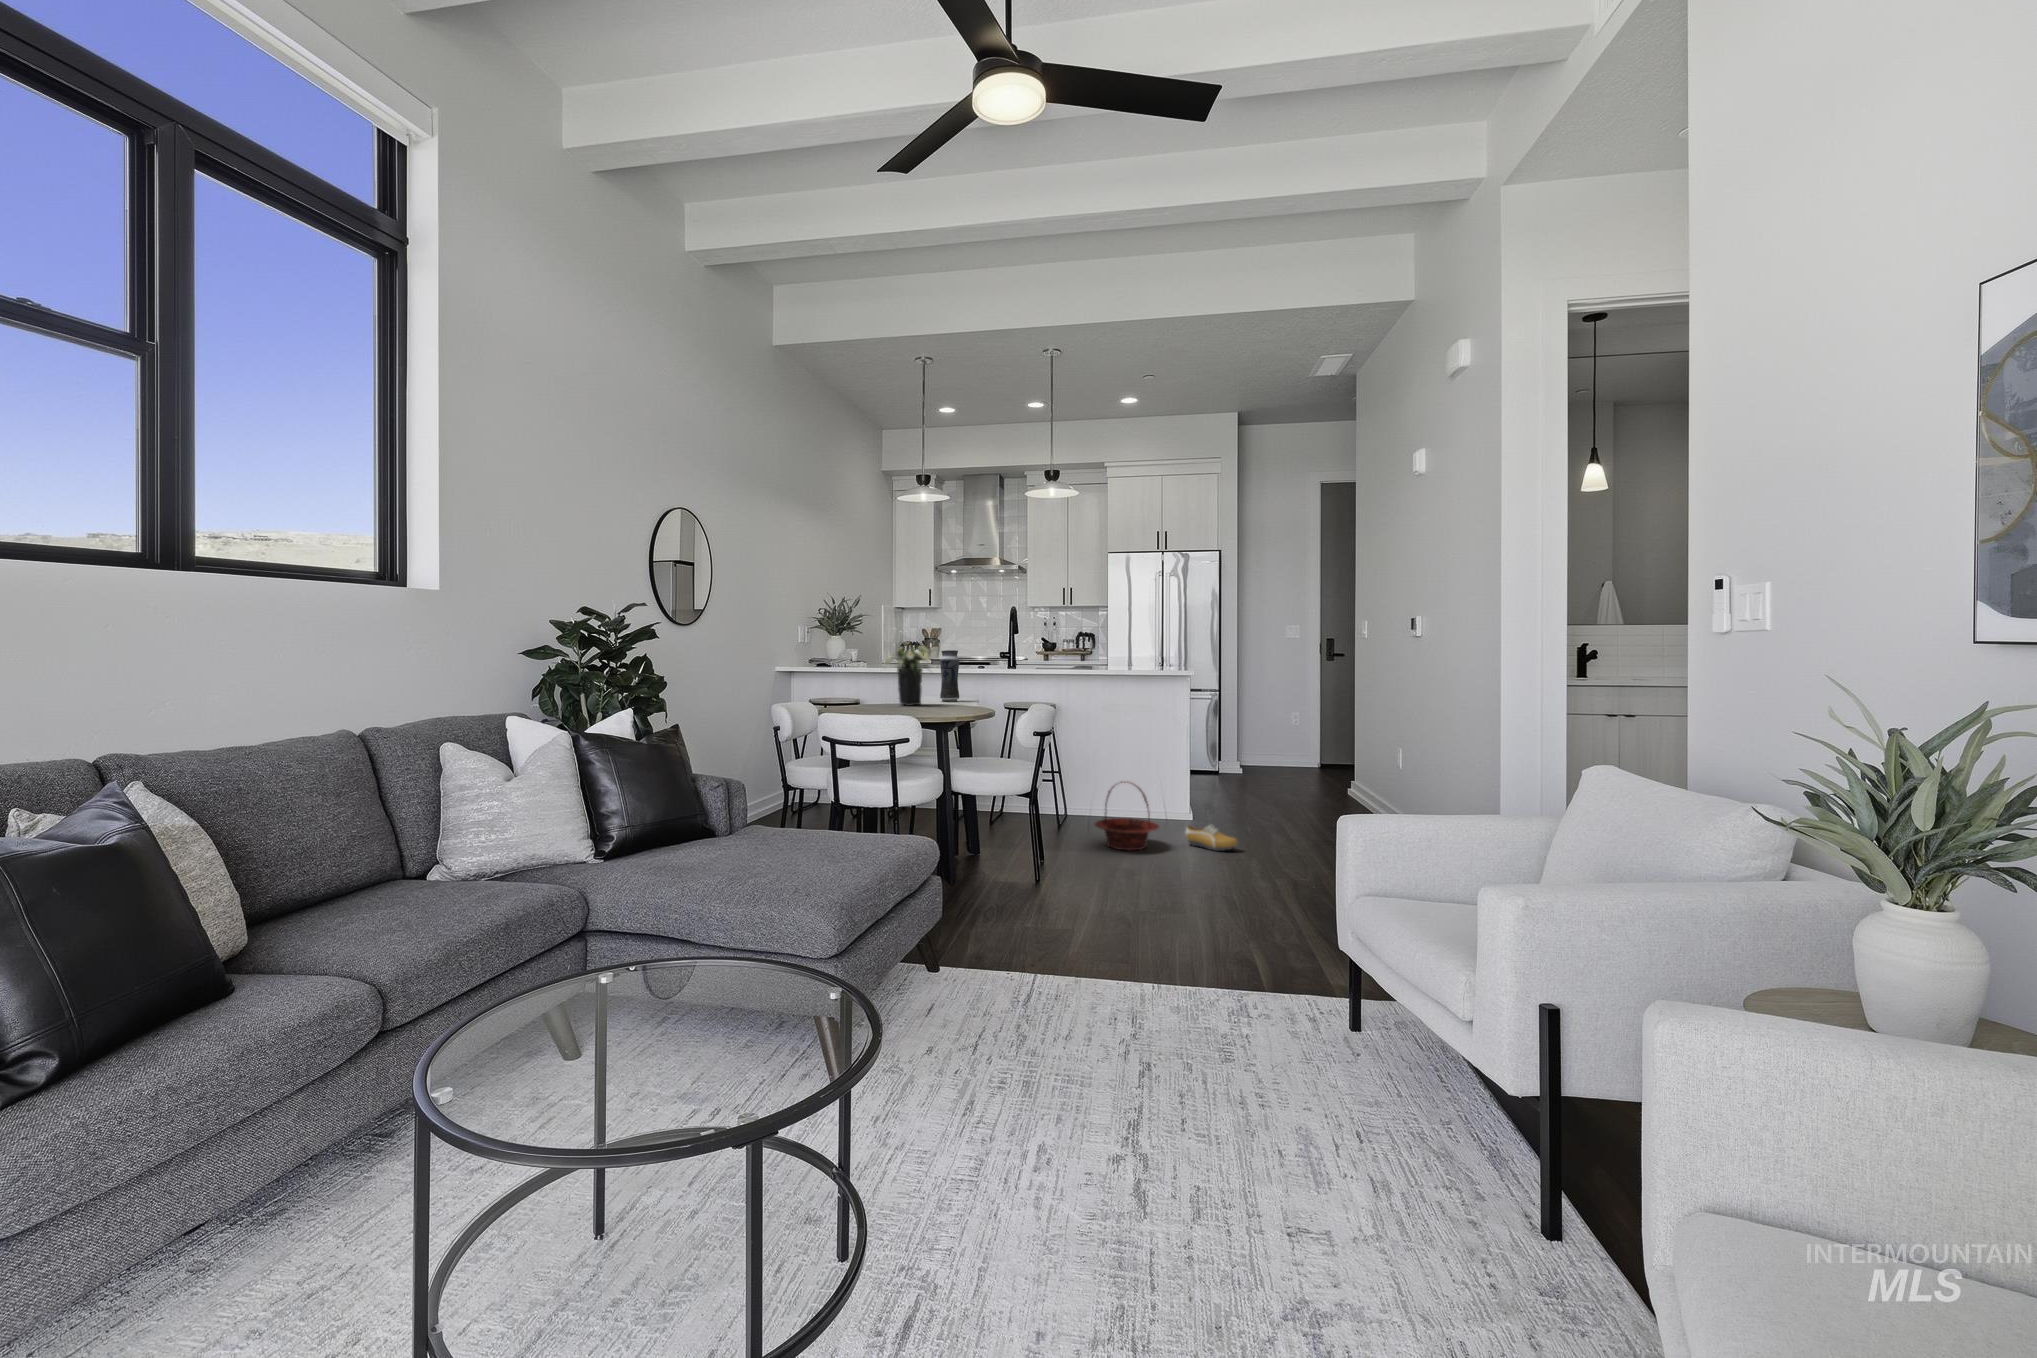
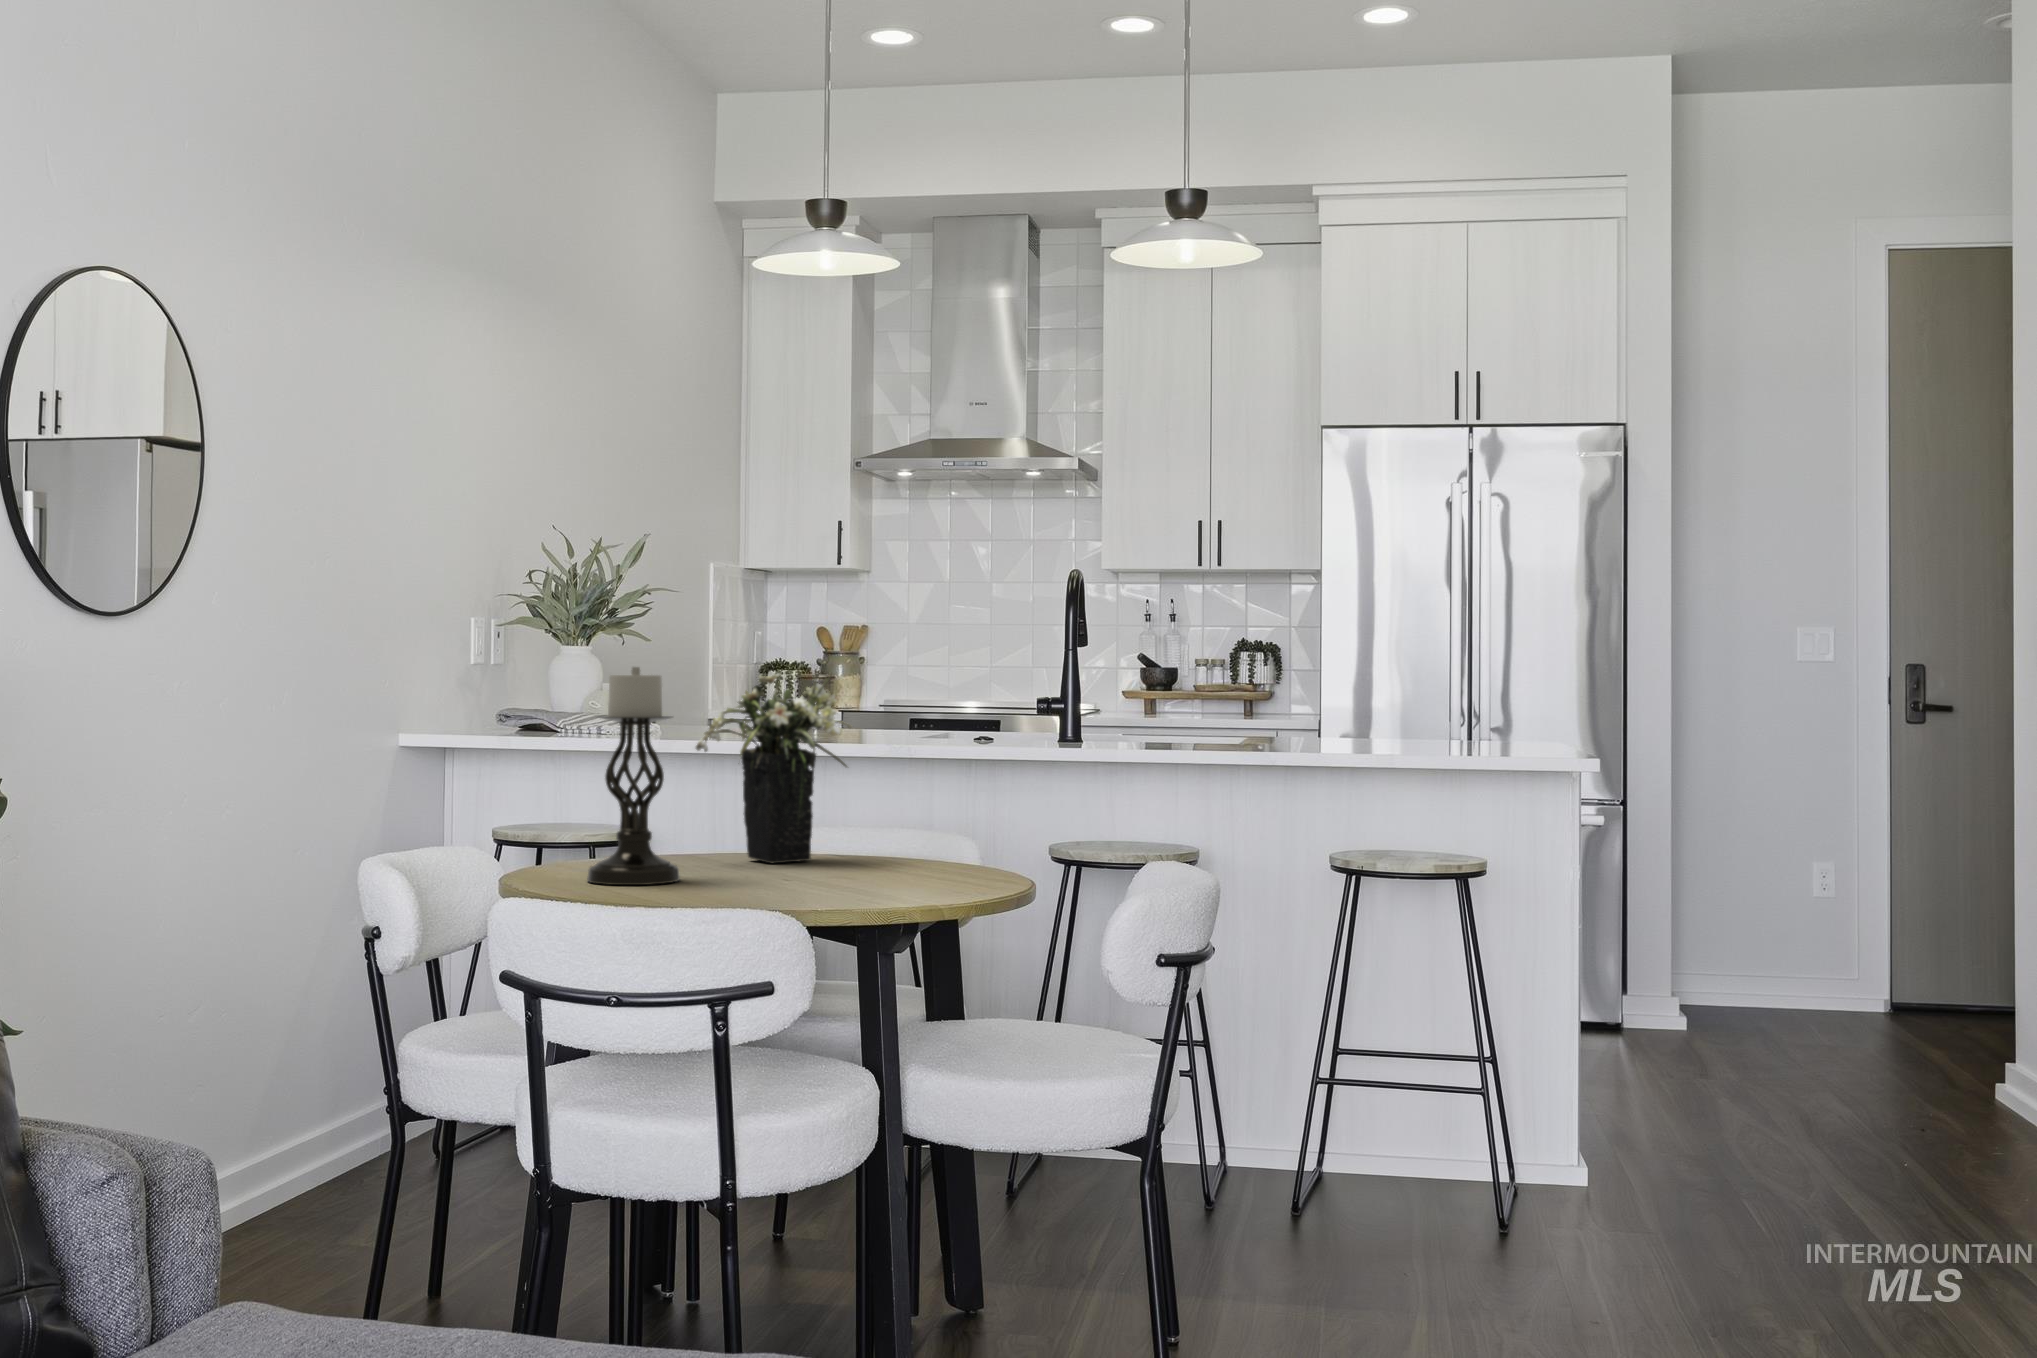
candle holder: none [847,639,878,711] -> present [587,667,680,885]
vase: present [940,650,959,702] -> none [867,697,924,847]
basket: present [1094,782,1159,850] -> none [1318,1090,1514,1300]
shoe: present [1185,825,1237,851] -> none [1587,1220,1747,1303]

